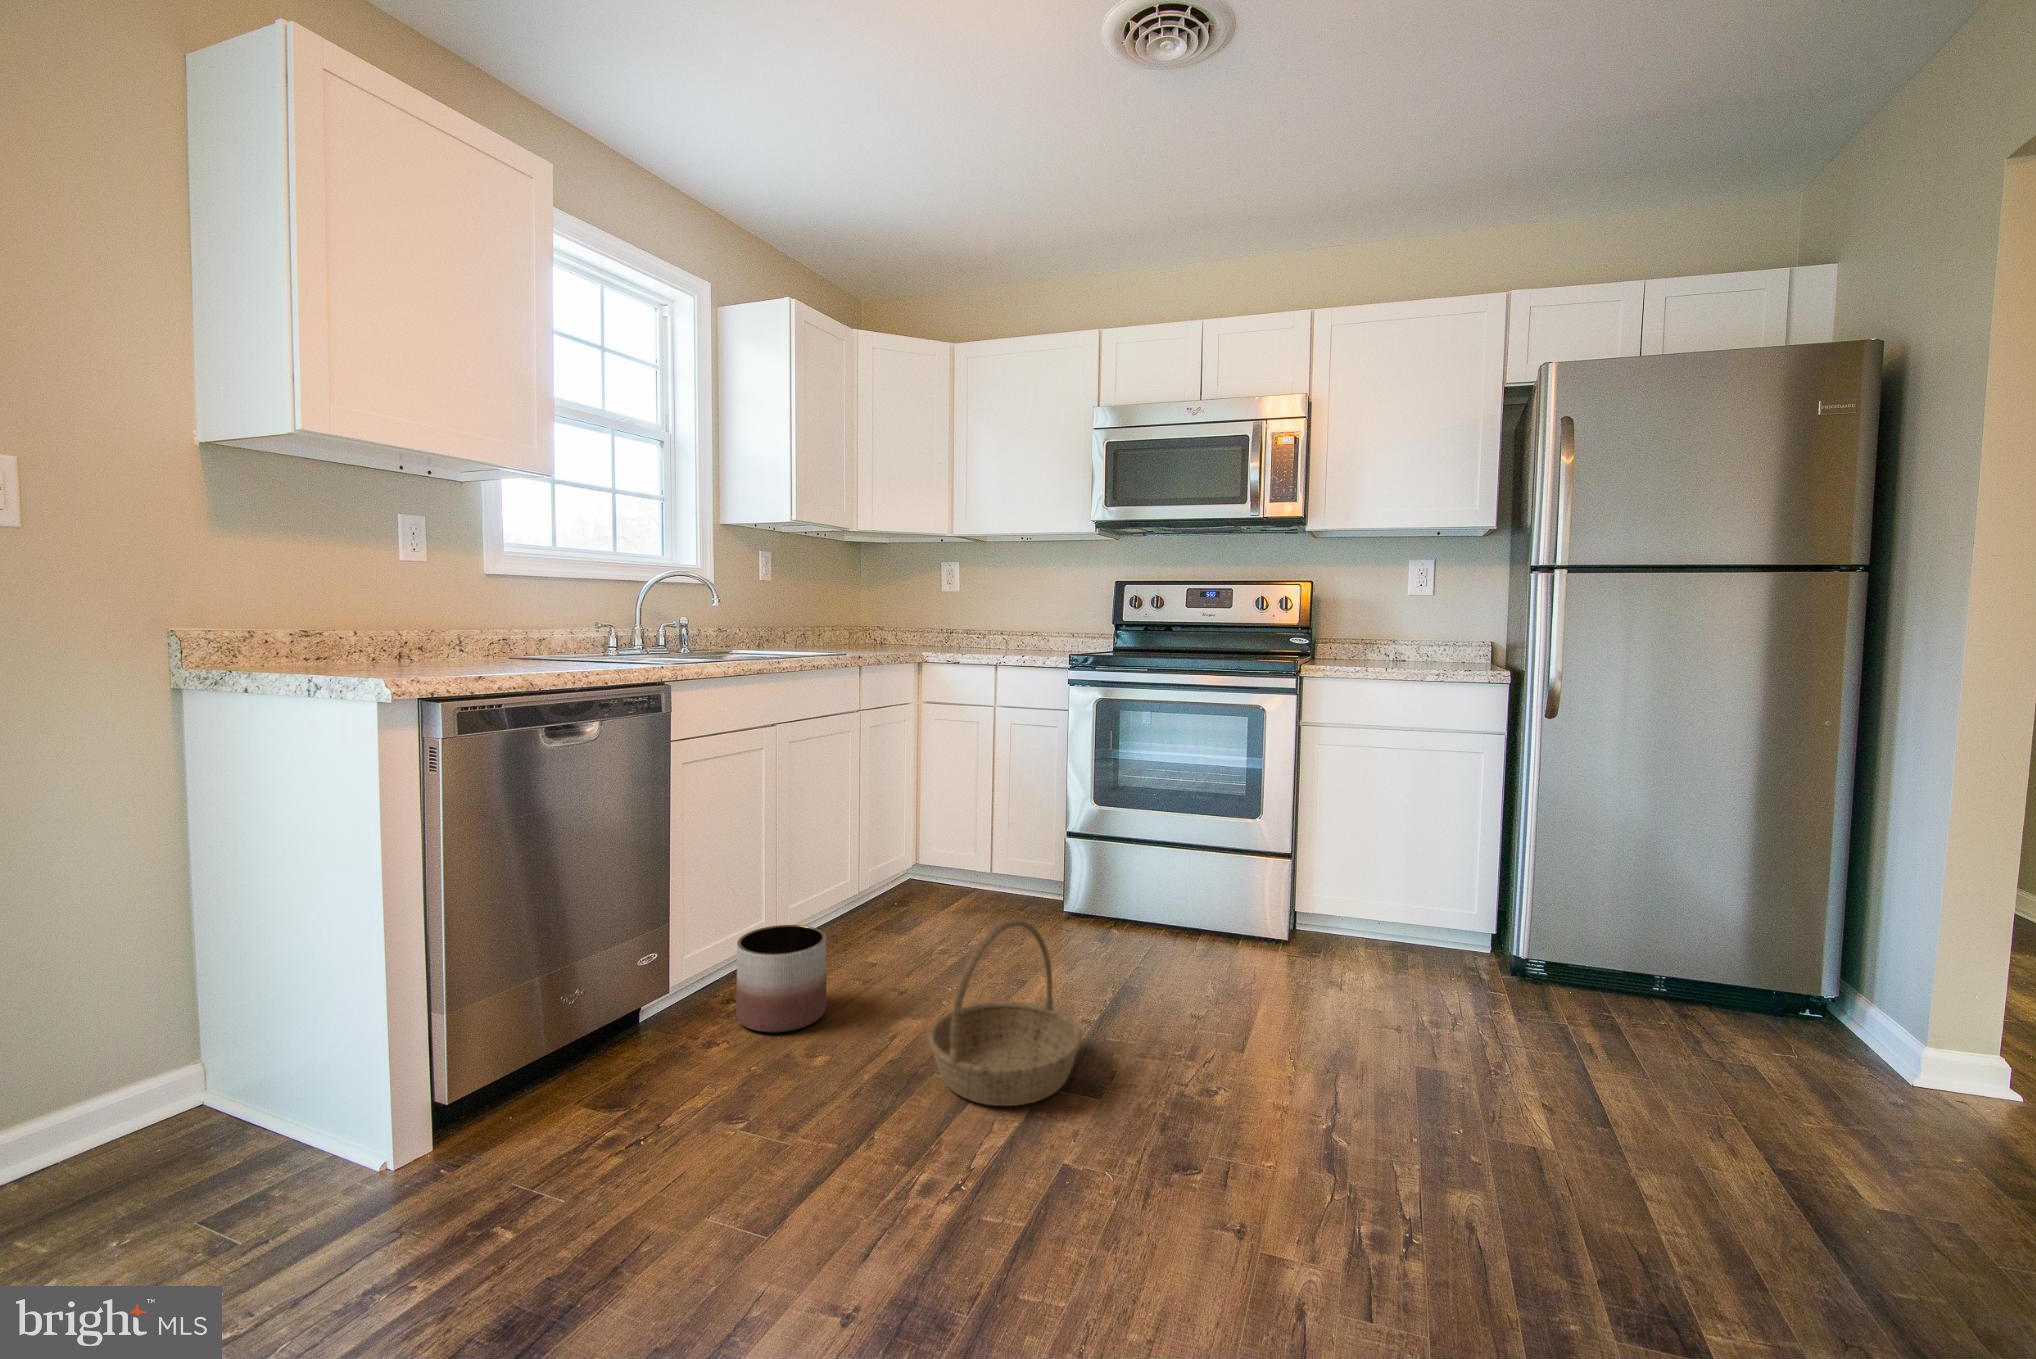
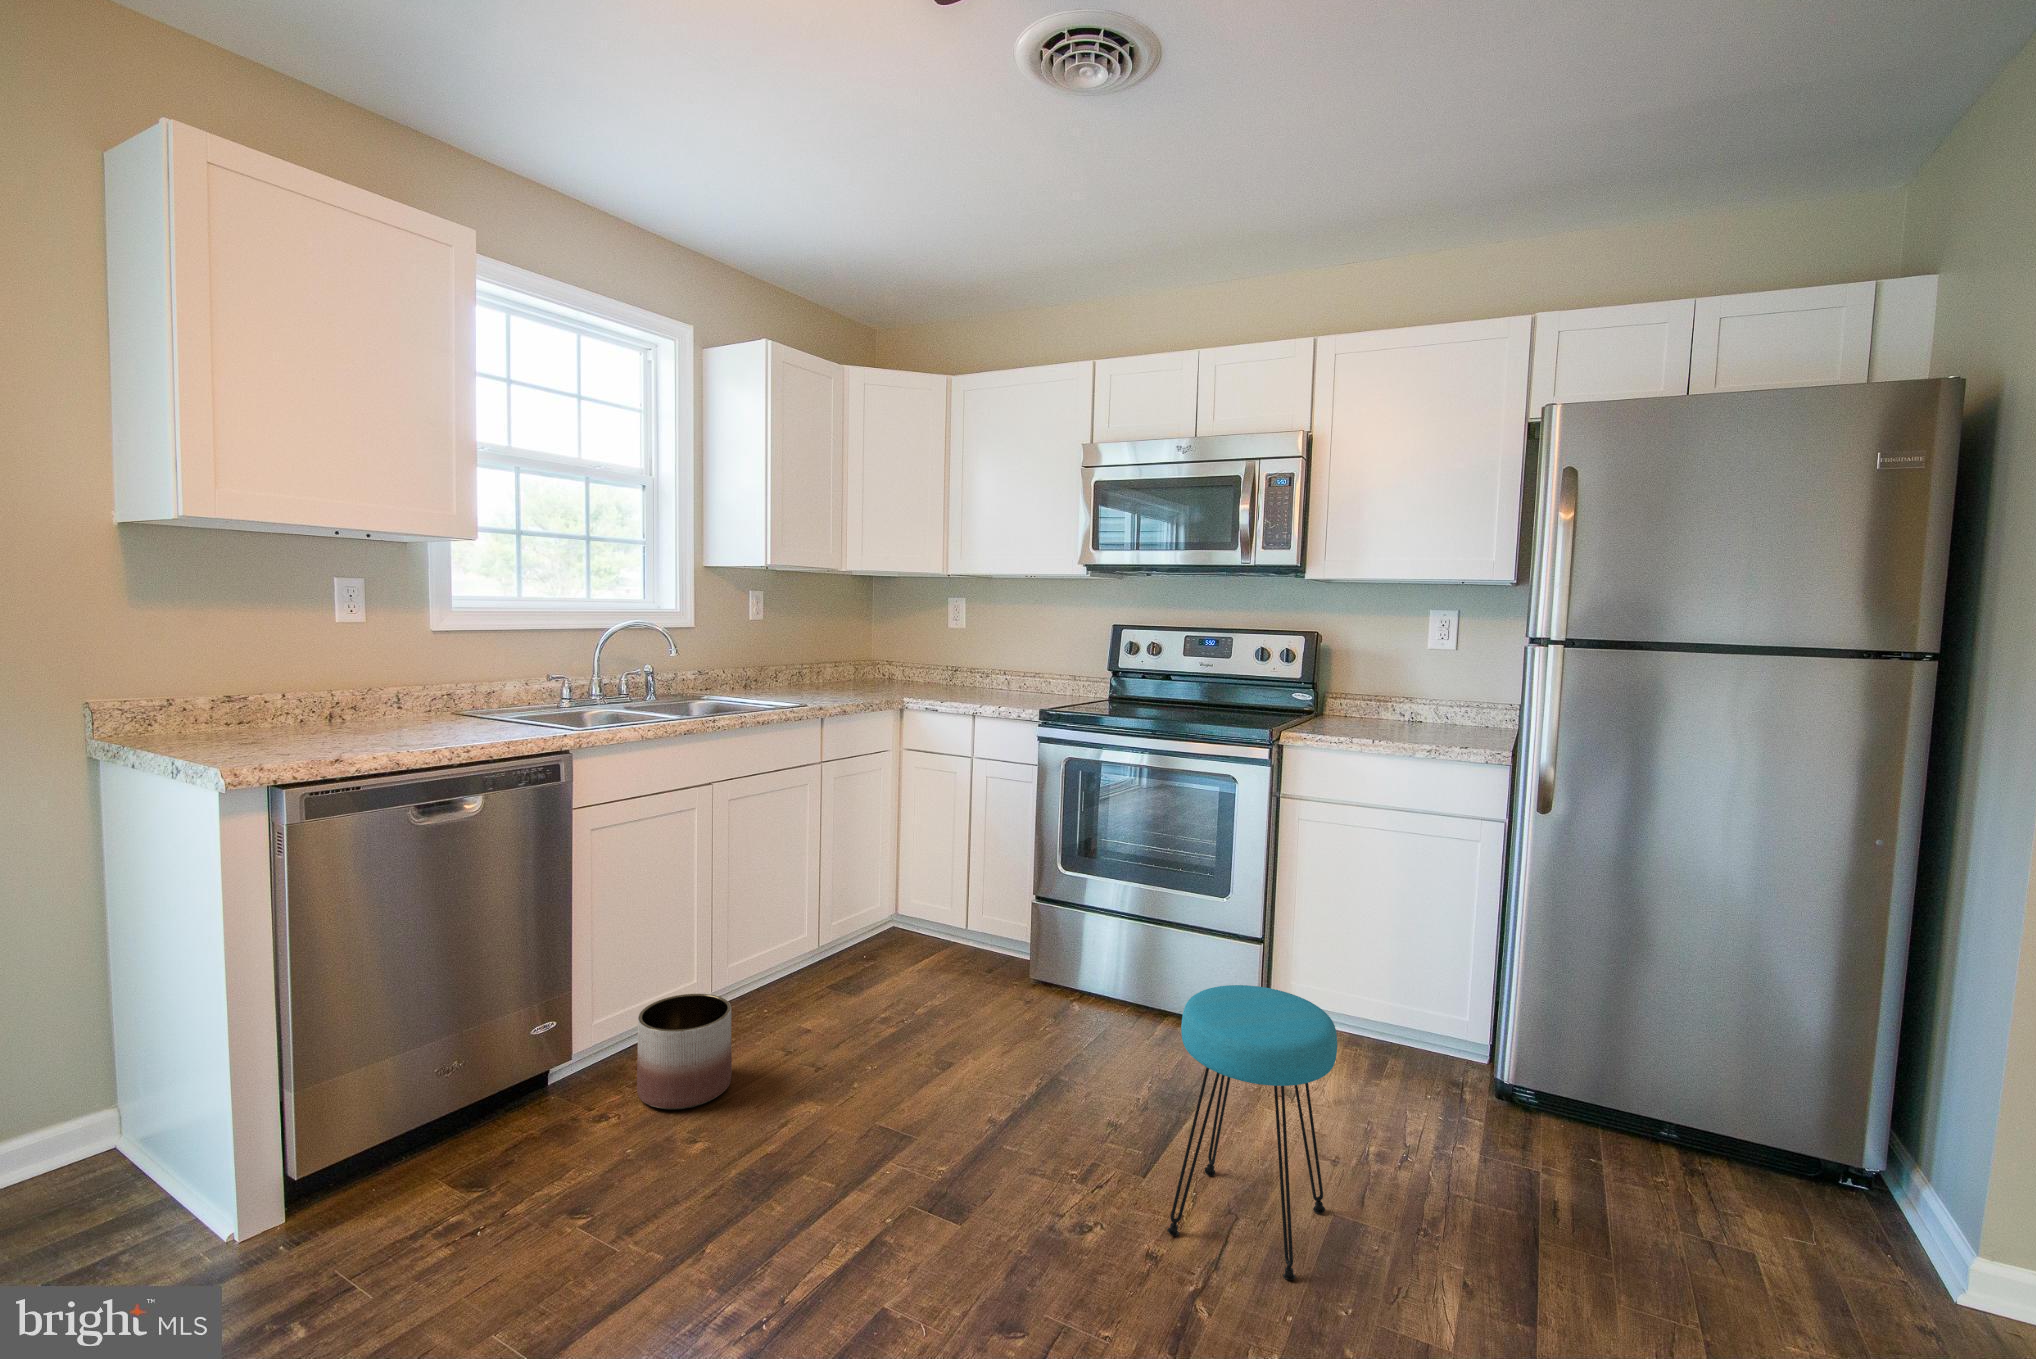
stool: none [1283,870,1427,1113] -> present [1167,985,1337,1280]
basket: present [929,920,1082,1106] -> none [791,1021,955,1225]

